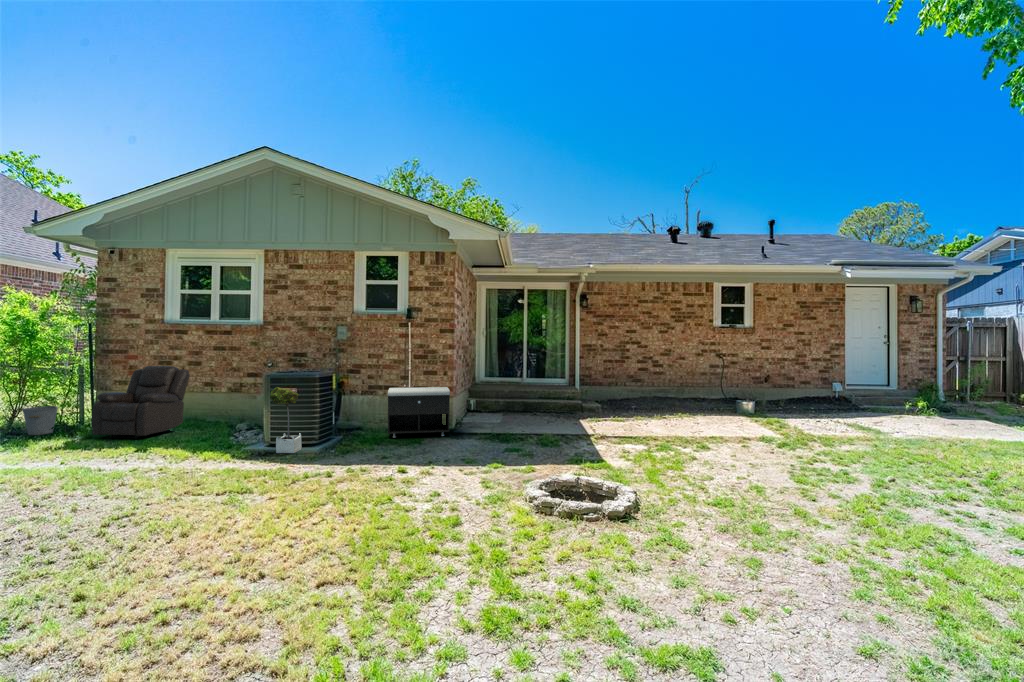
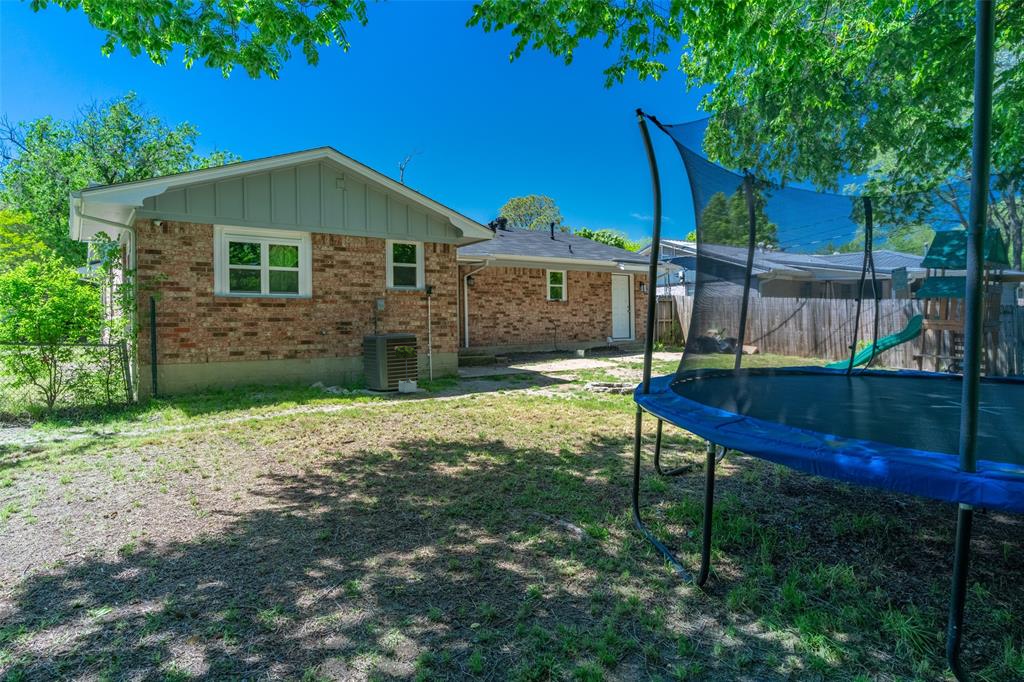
chair: present [92,366,190,438] -> none [198,337,264,402]
storage bench: present [388,387,450,438] -> none [420,345,469,382]
bucket: present [22,406,58,435] -> none [108,380,140,409]

